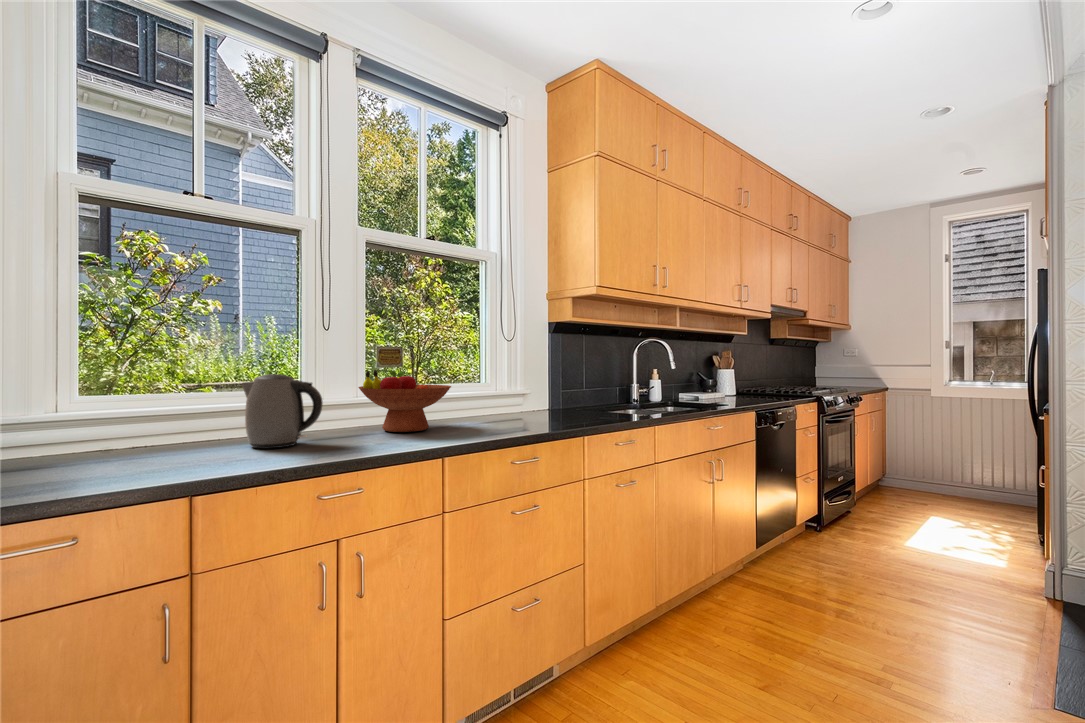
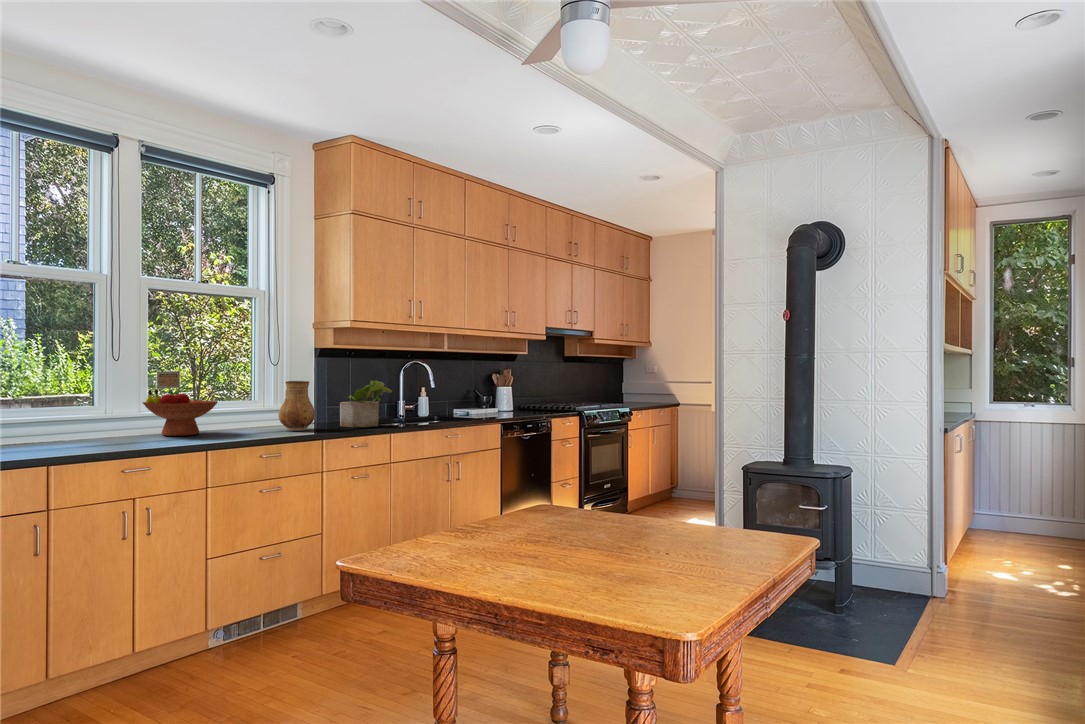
ceramic pitcher: none [521,360,565,424] -> present [279,381,315,431]
potted plant: none [587,360,647,419] -> present [340,381,392,427]
kettle: present [242,374,323,448] -> none [55,393,116,445]

